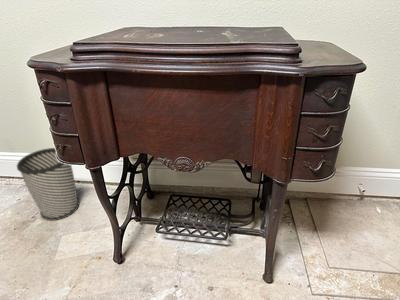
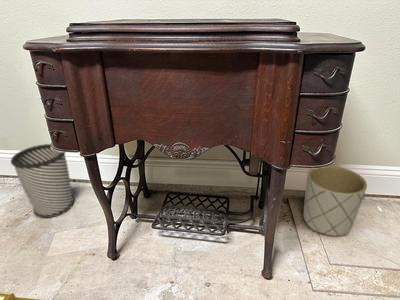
planter: none [303,169,366,239] -> present [303,166,367,236]

